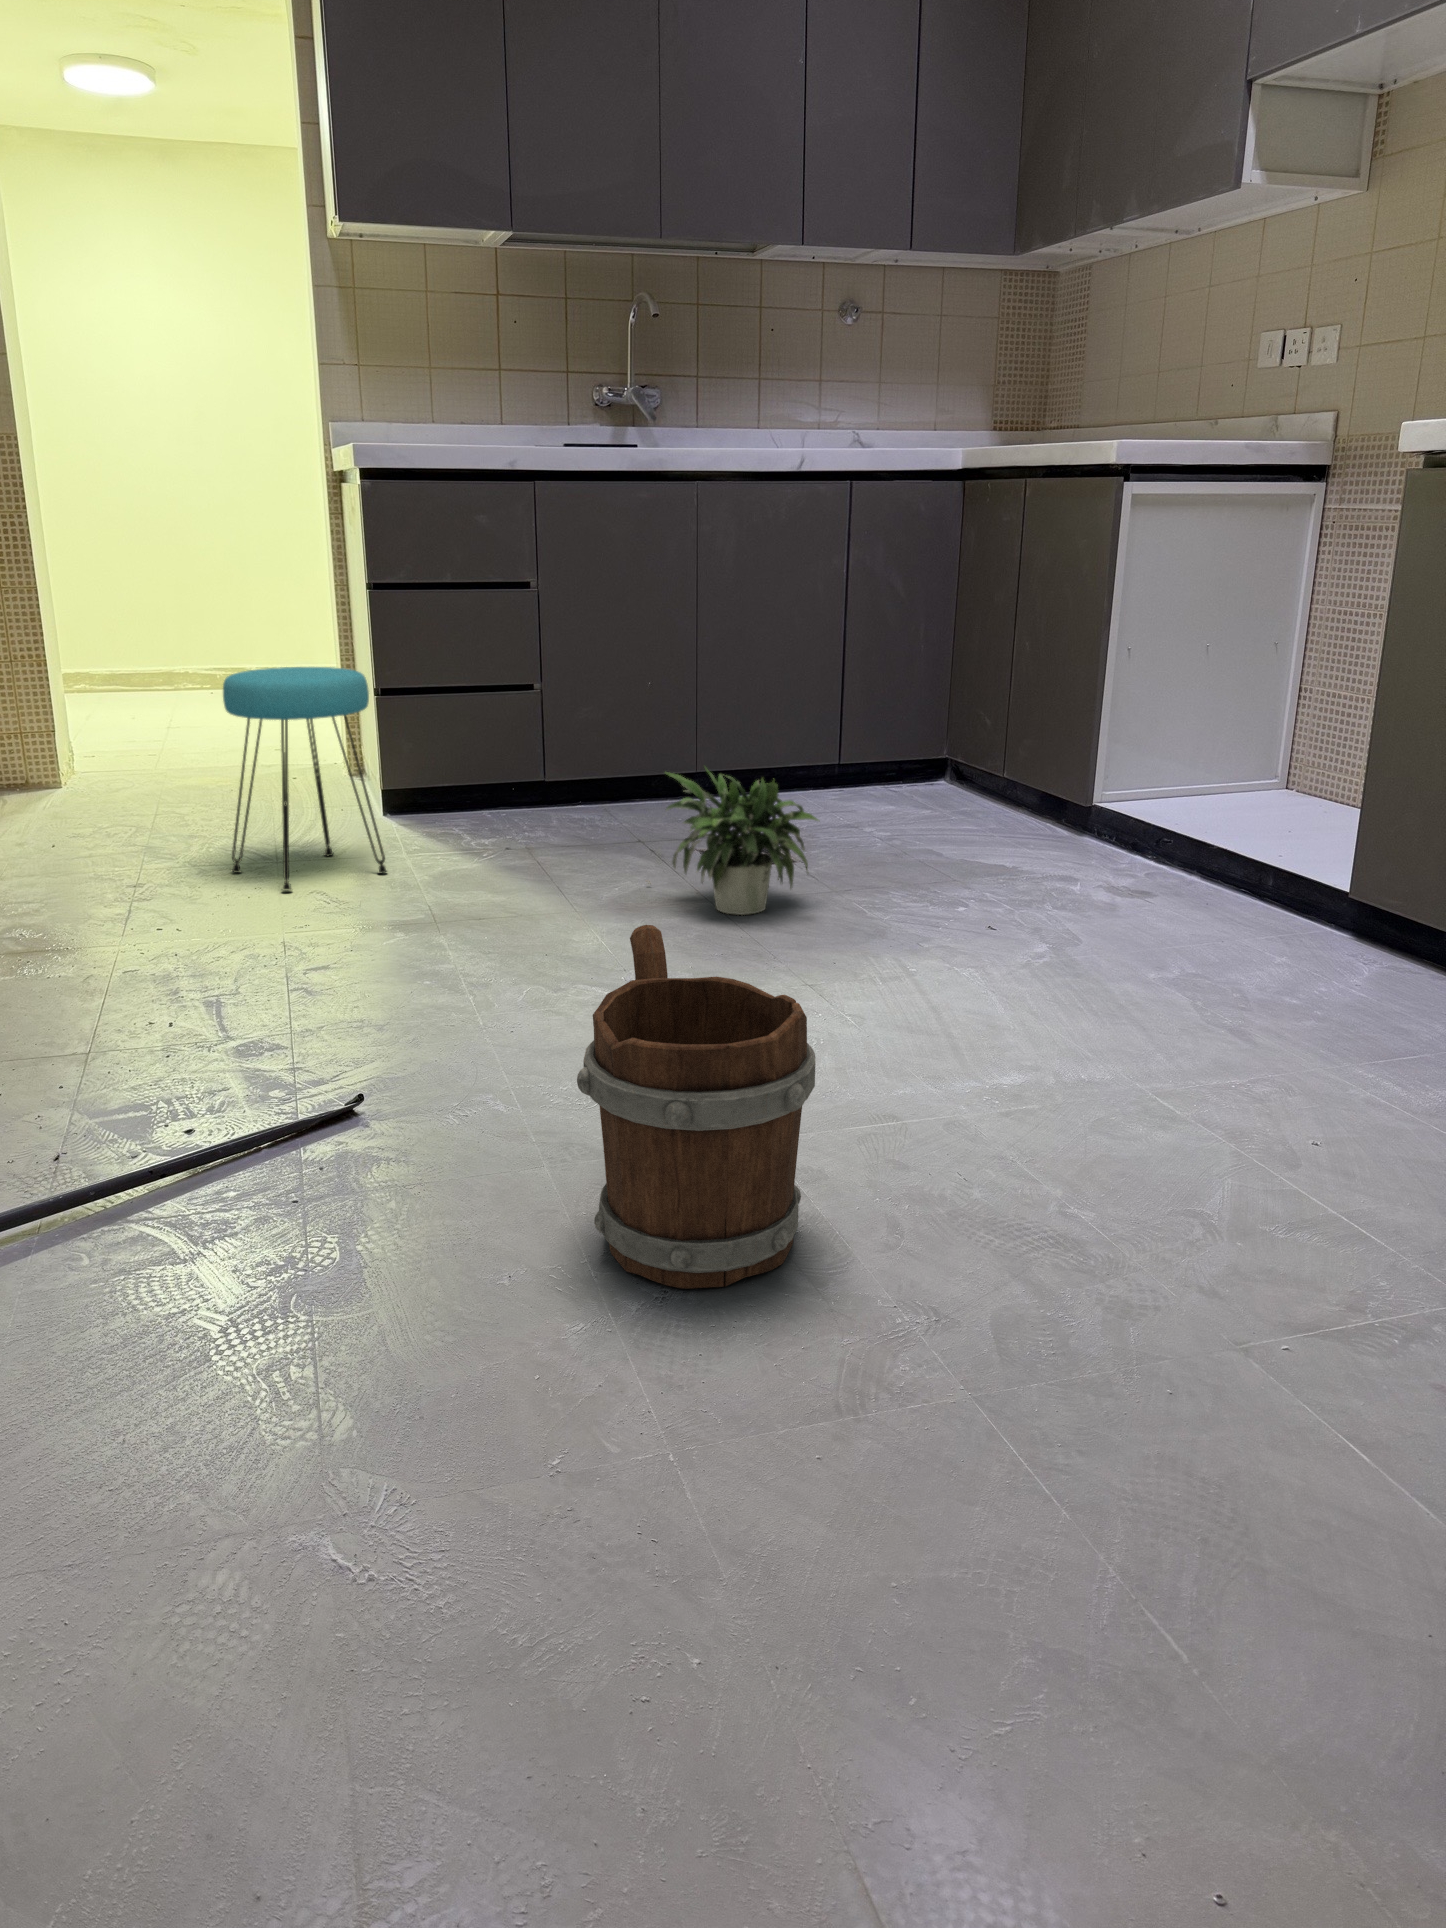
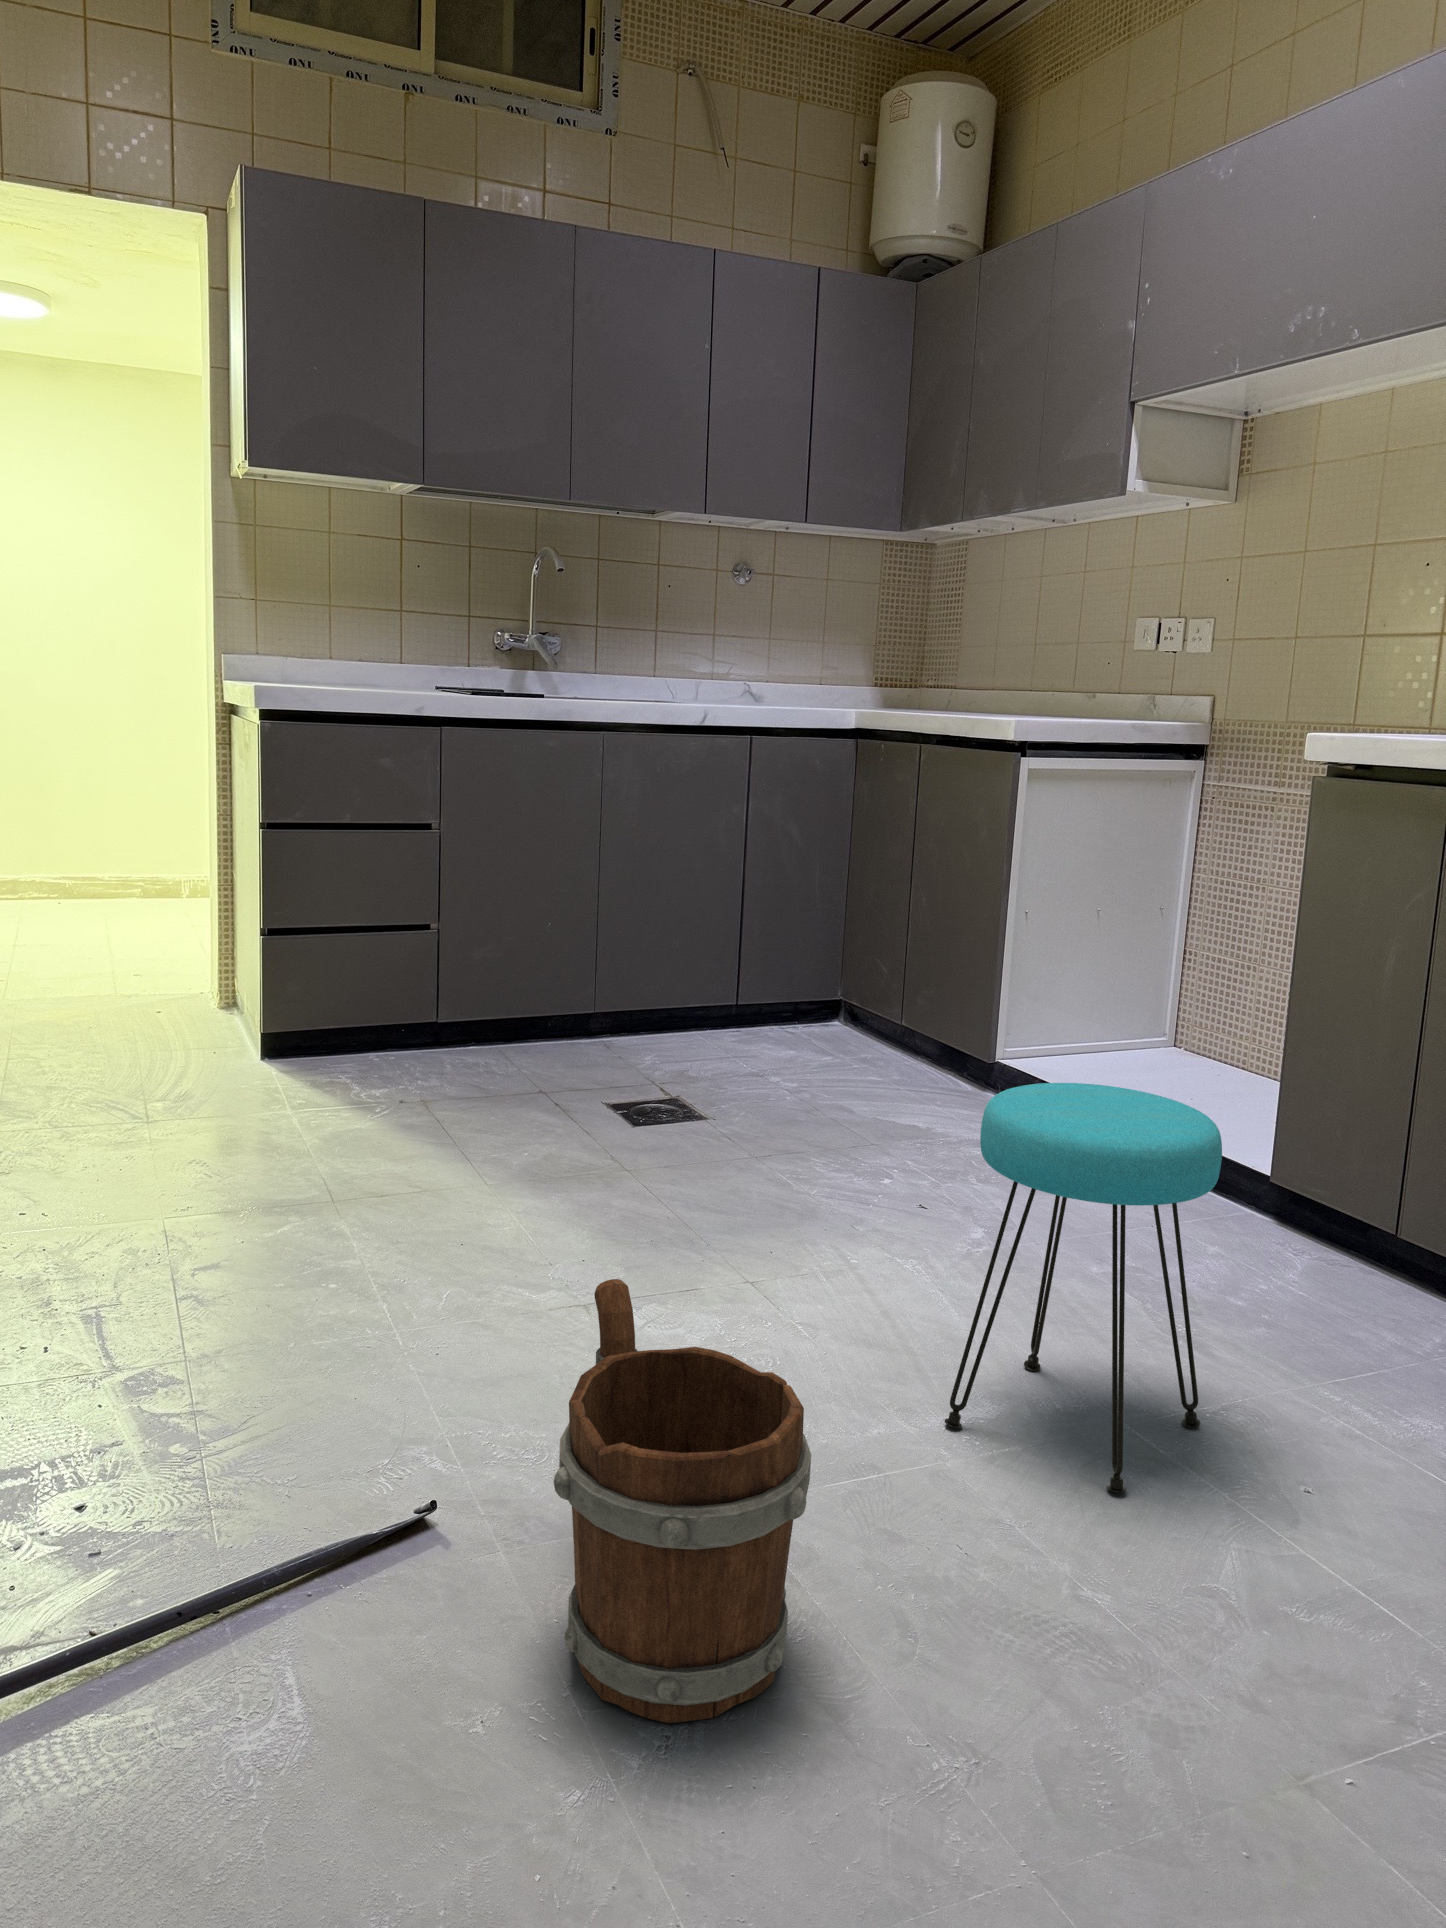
stool: present [223,667,387,890] -> present [945,1083,1222,1493]
potted plant: present [647,767,818,915] -> none [553,1037,740,1196]

